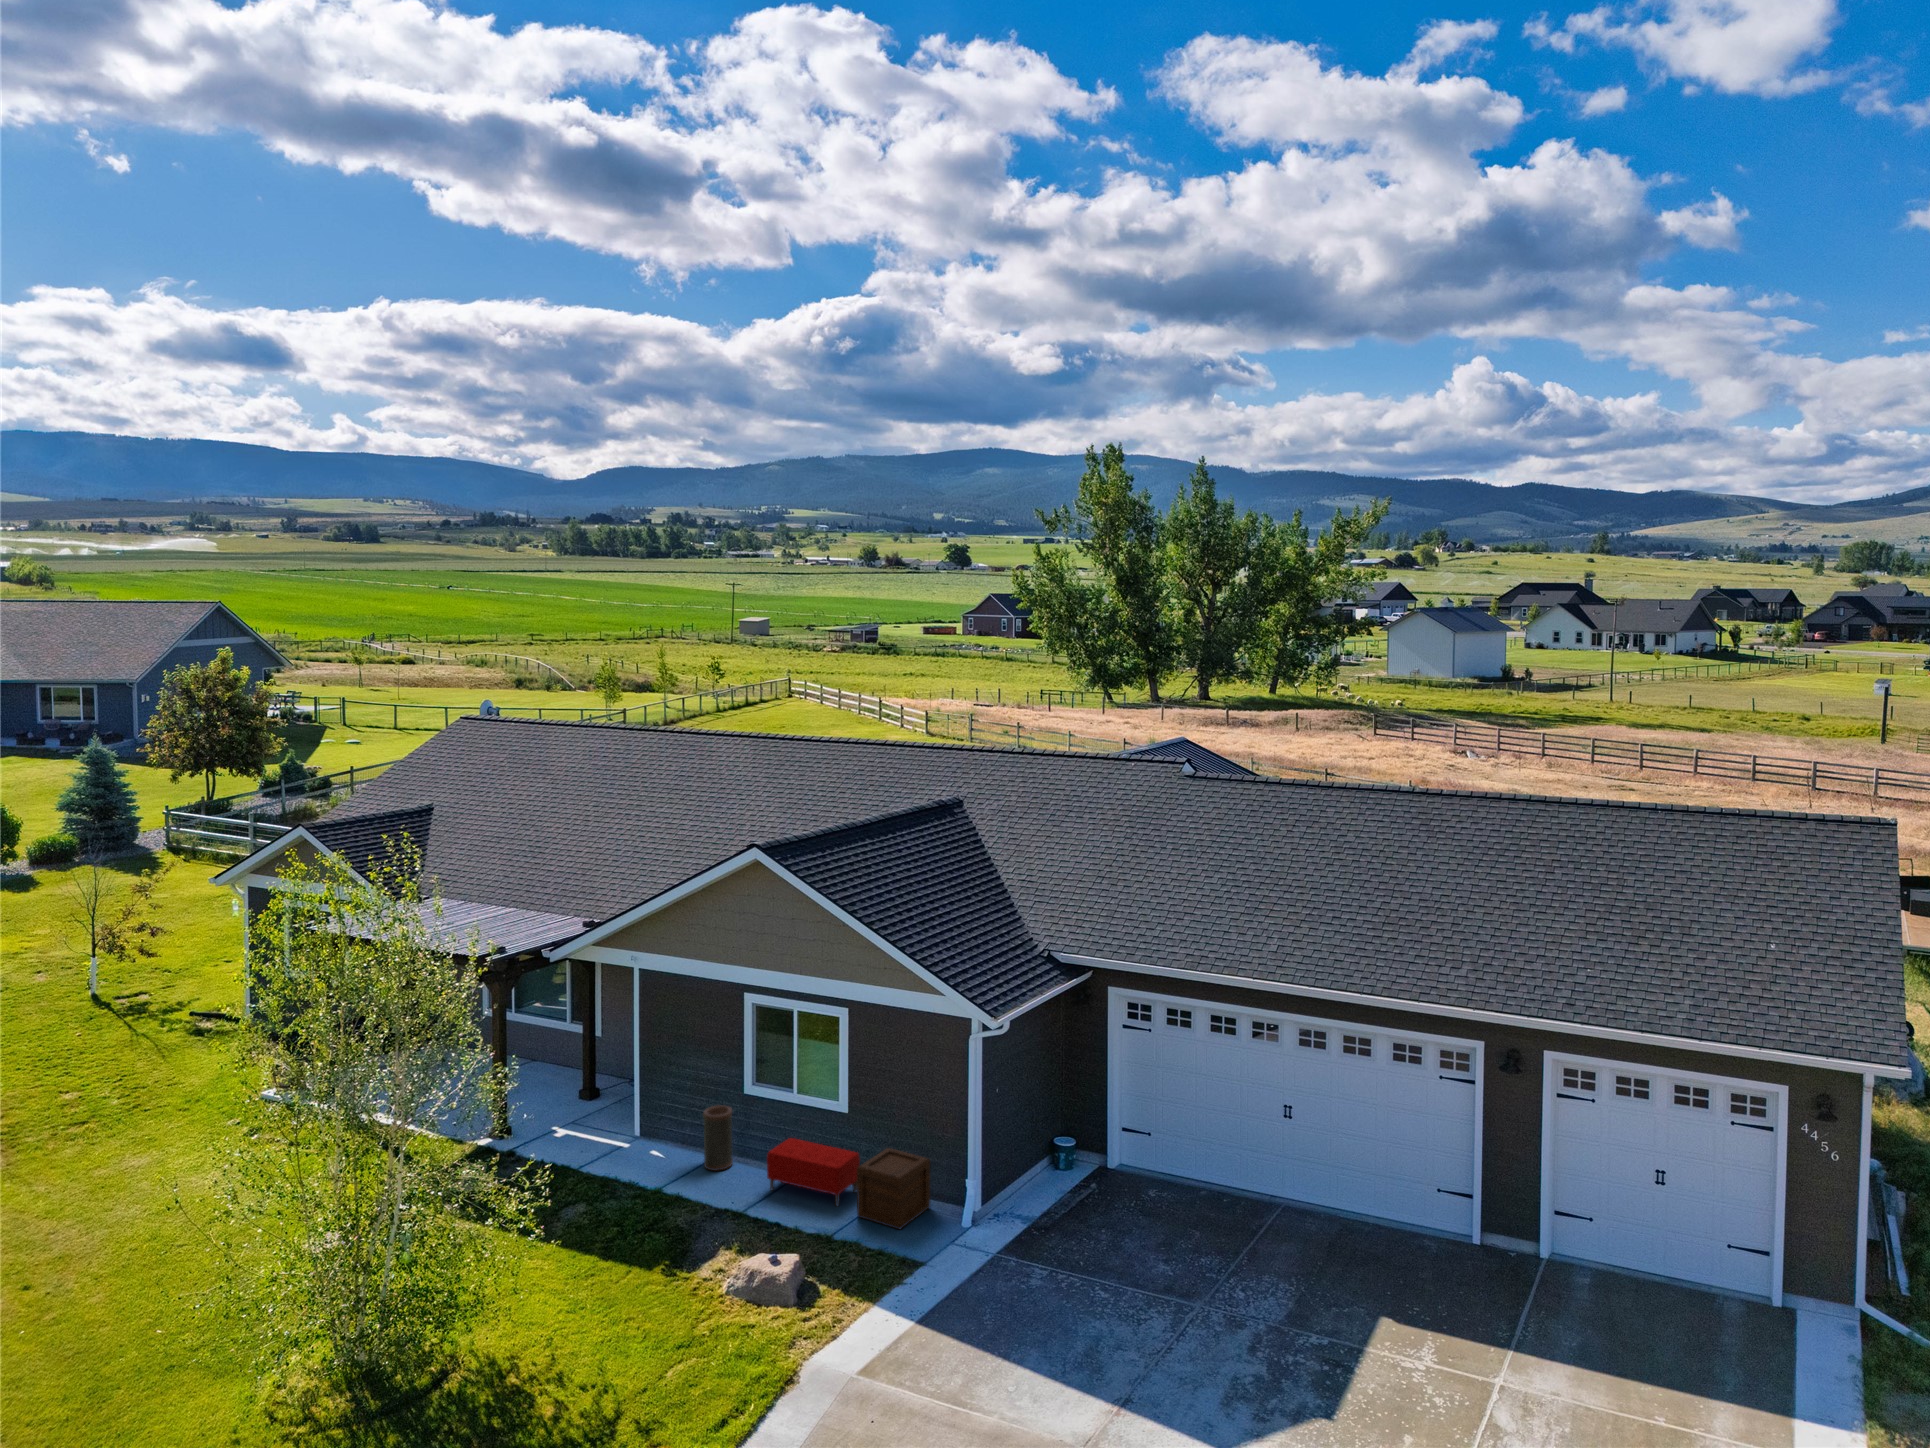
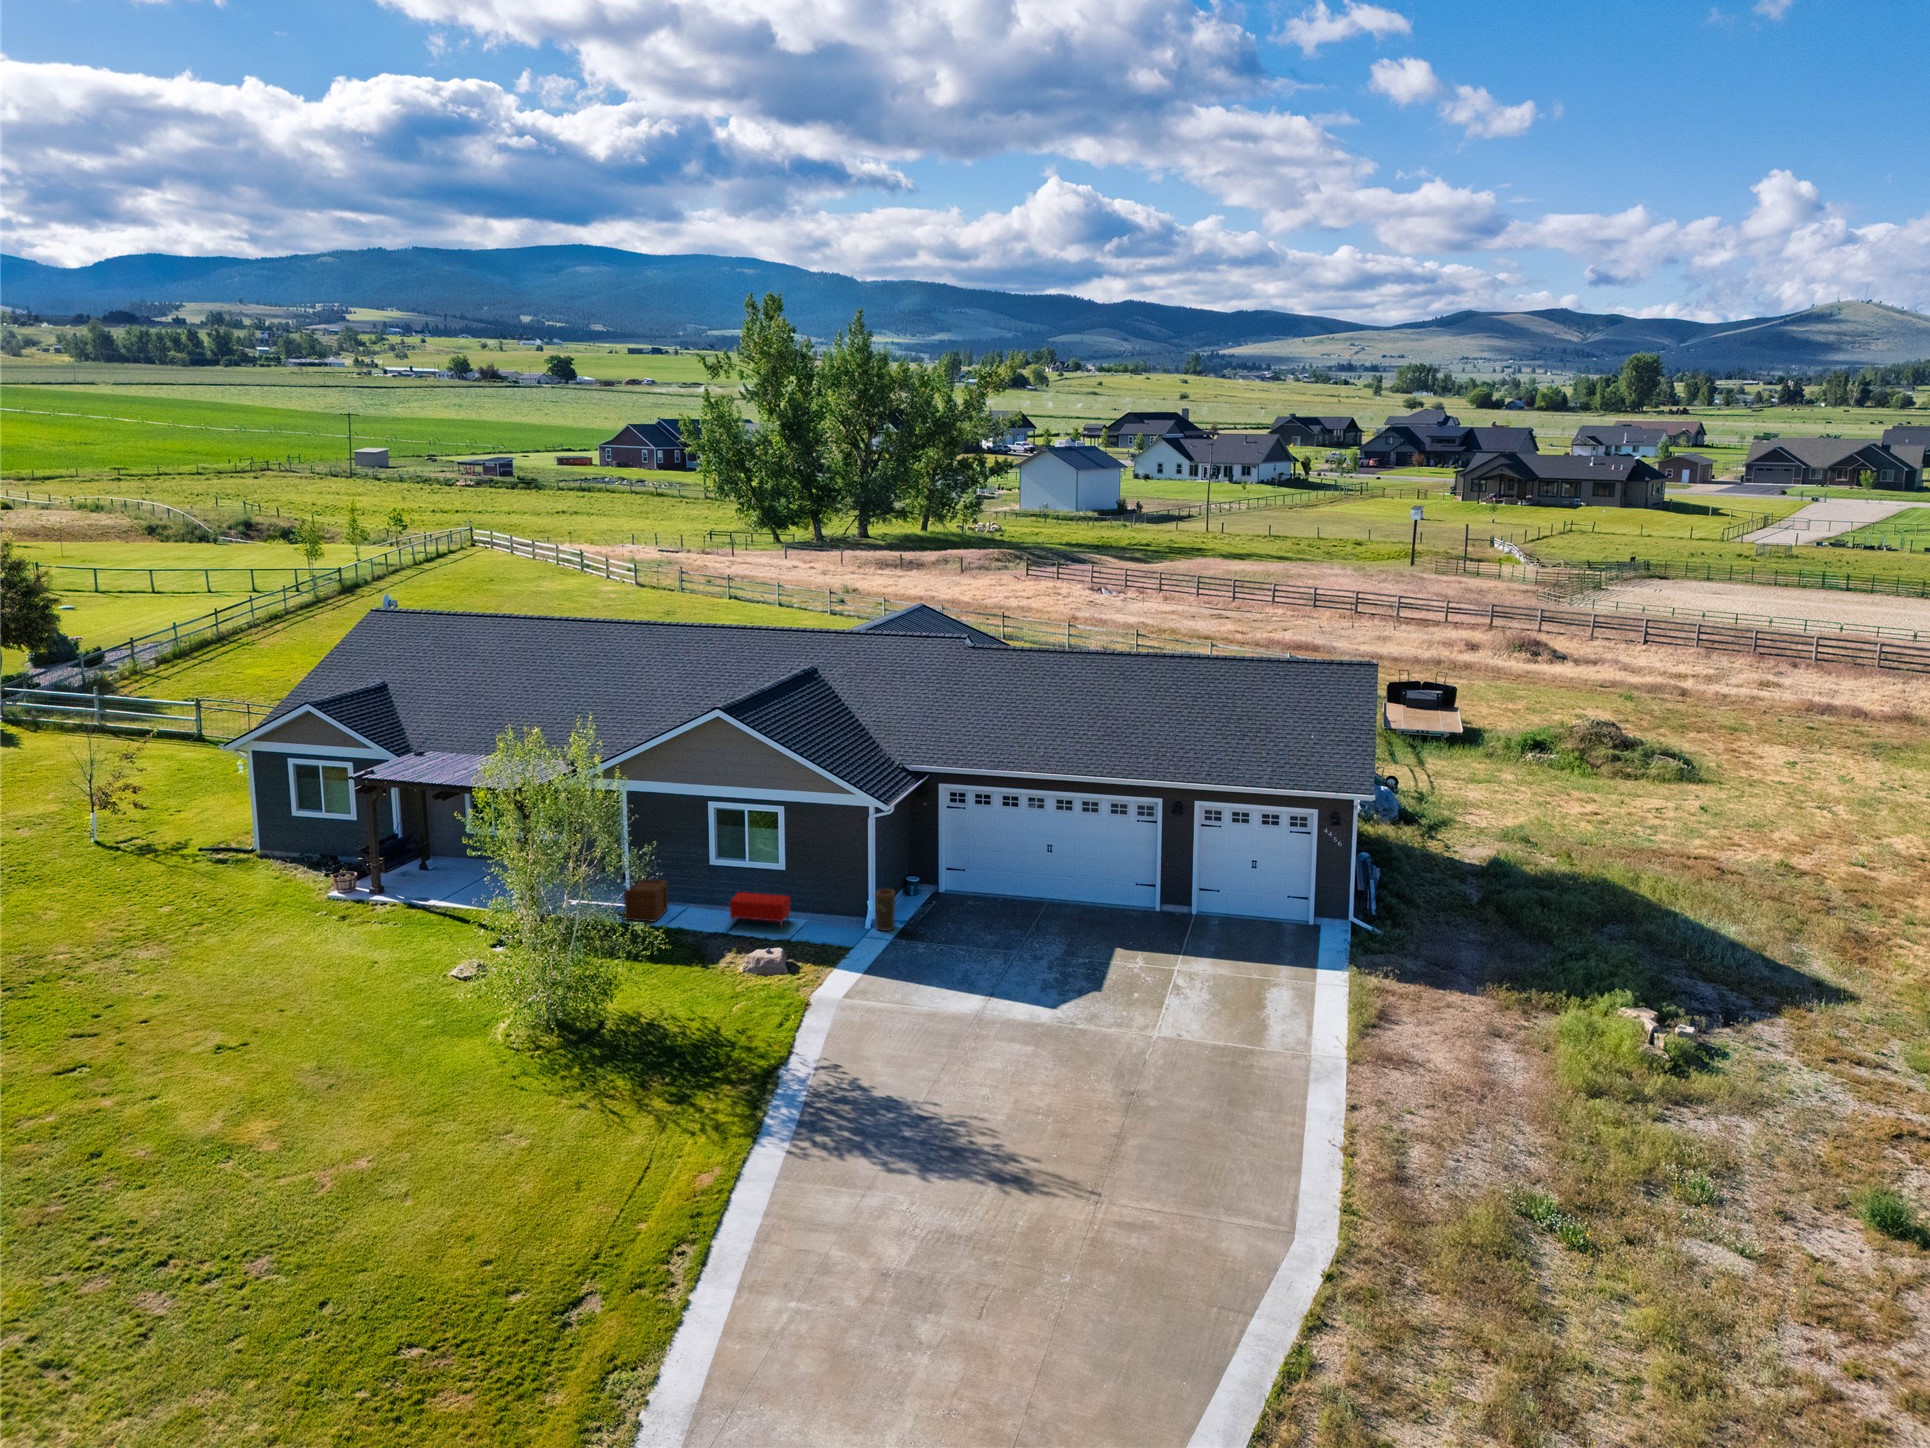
trash can: present [703,1105,733,1171] -> present [876,889,895,931]
wooden crate: present [857,1148,930,1229] -> present [624,879,668,922]

